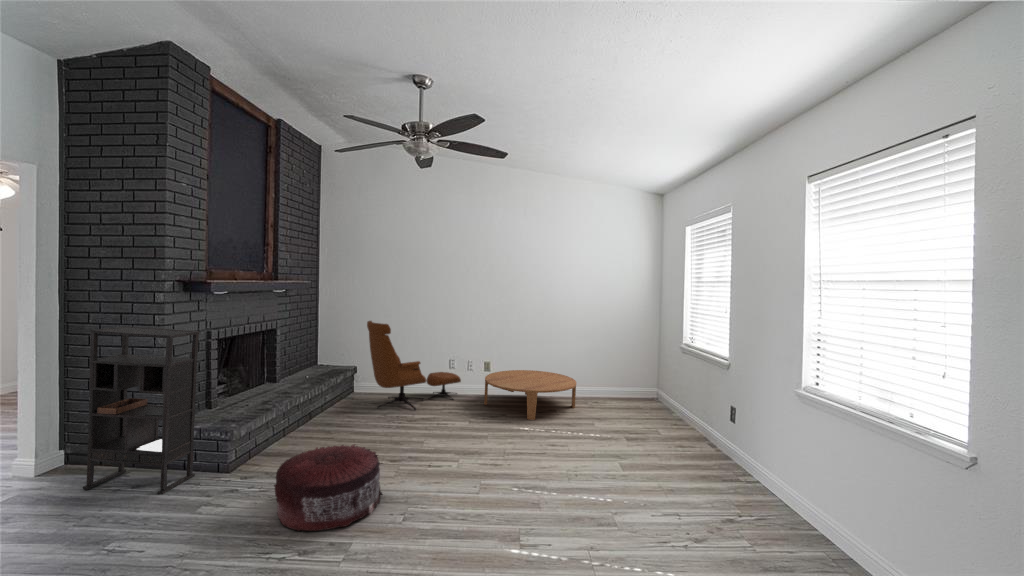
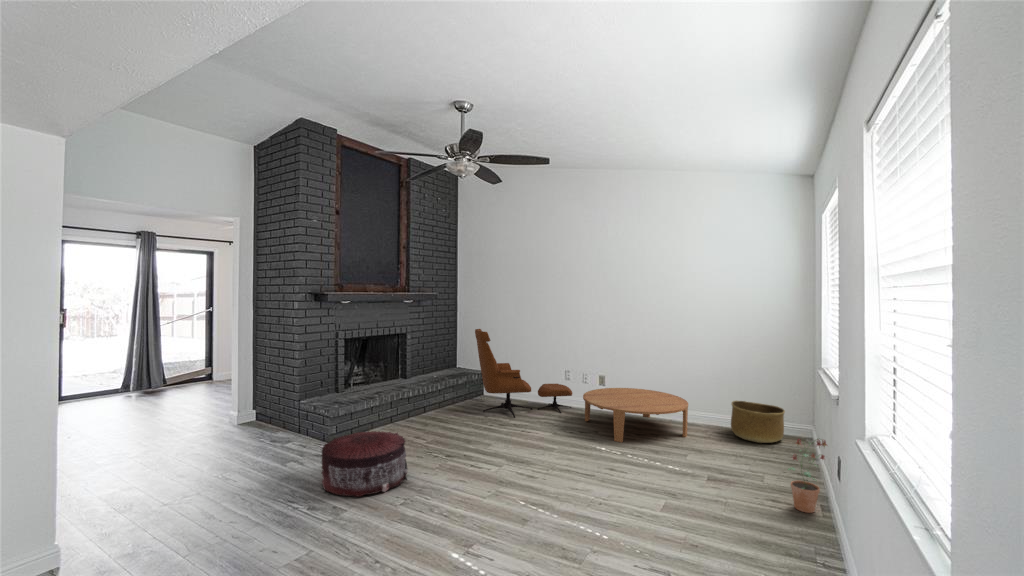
bookshelf: present [83,326,200,494] -> none [249,326,313,451]
basket: none [601,373,641,405] -> present [731,401,785,443]
potted plant: none [693,396,721,452] -> present [788,439,827,513]

